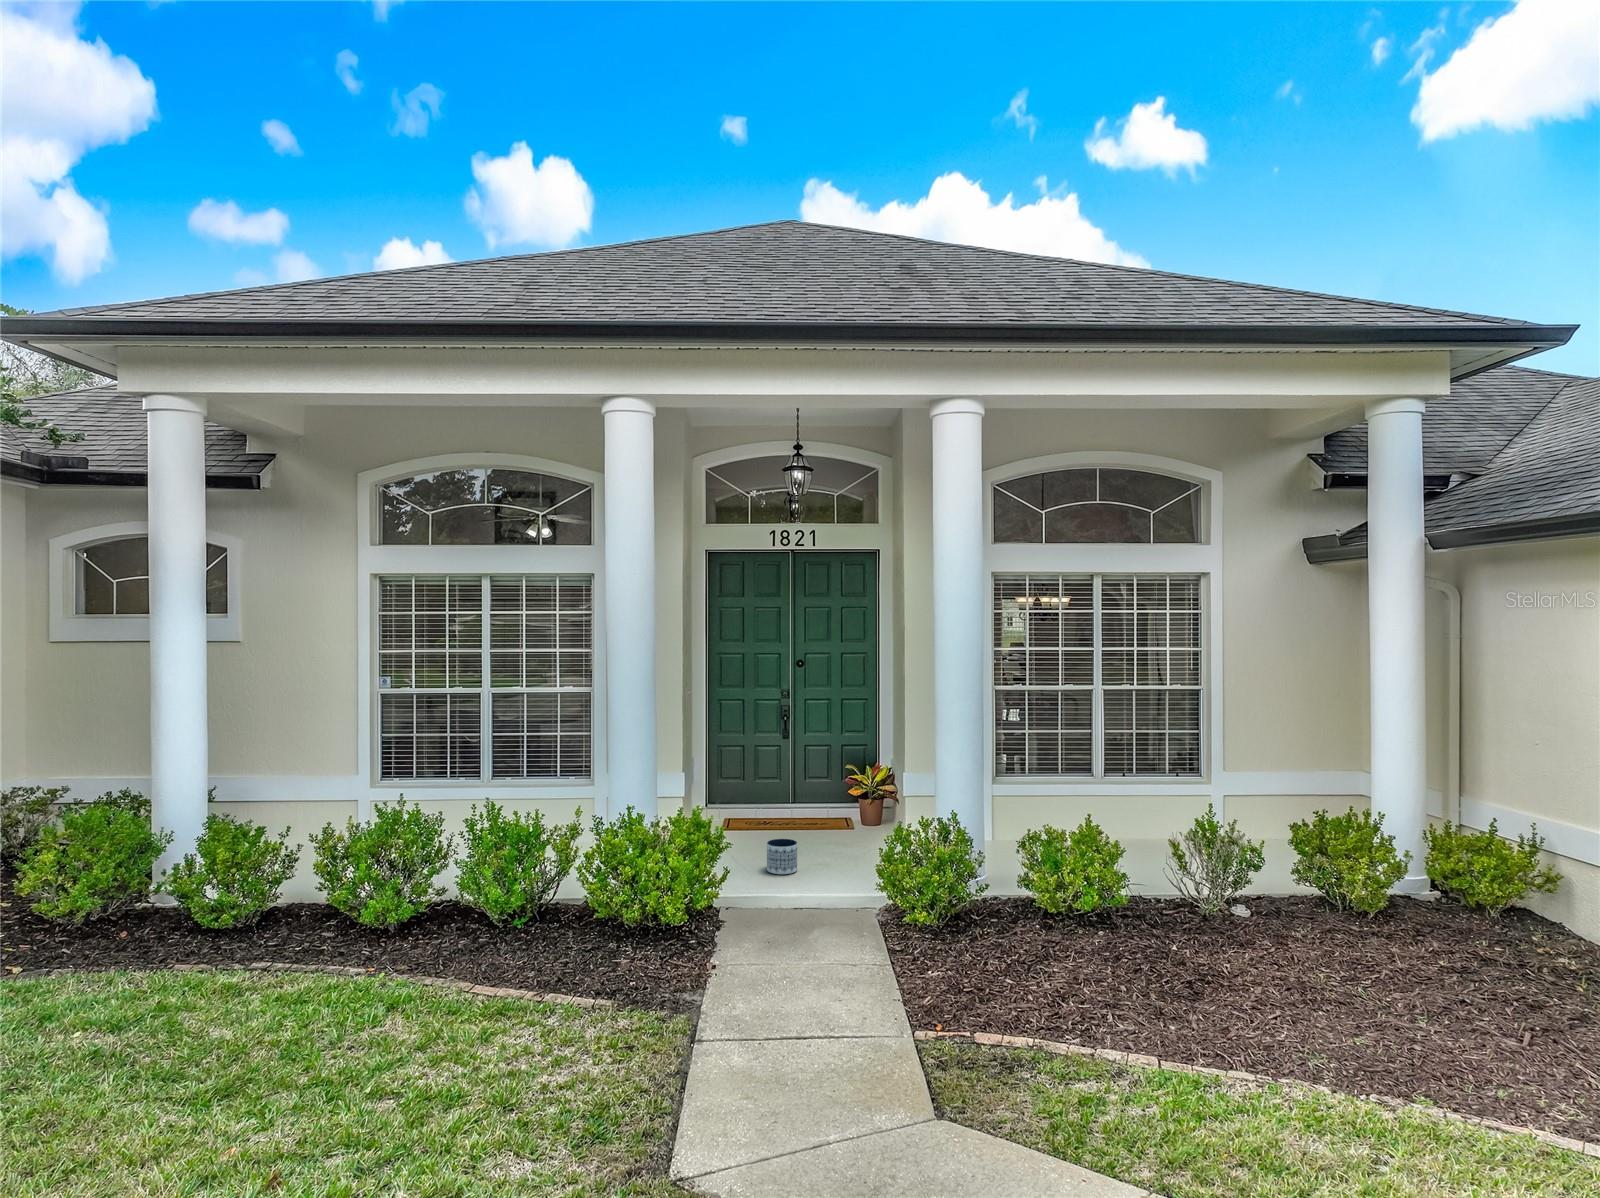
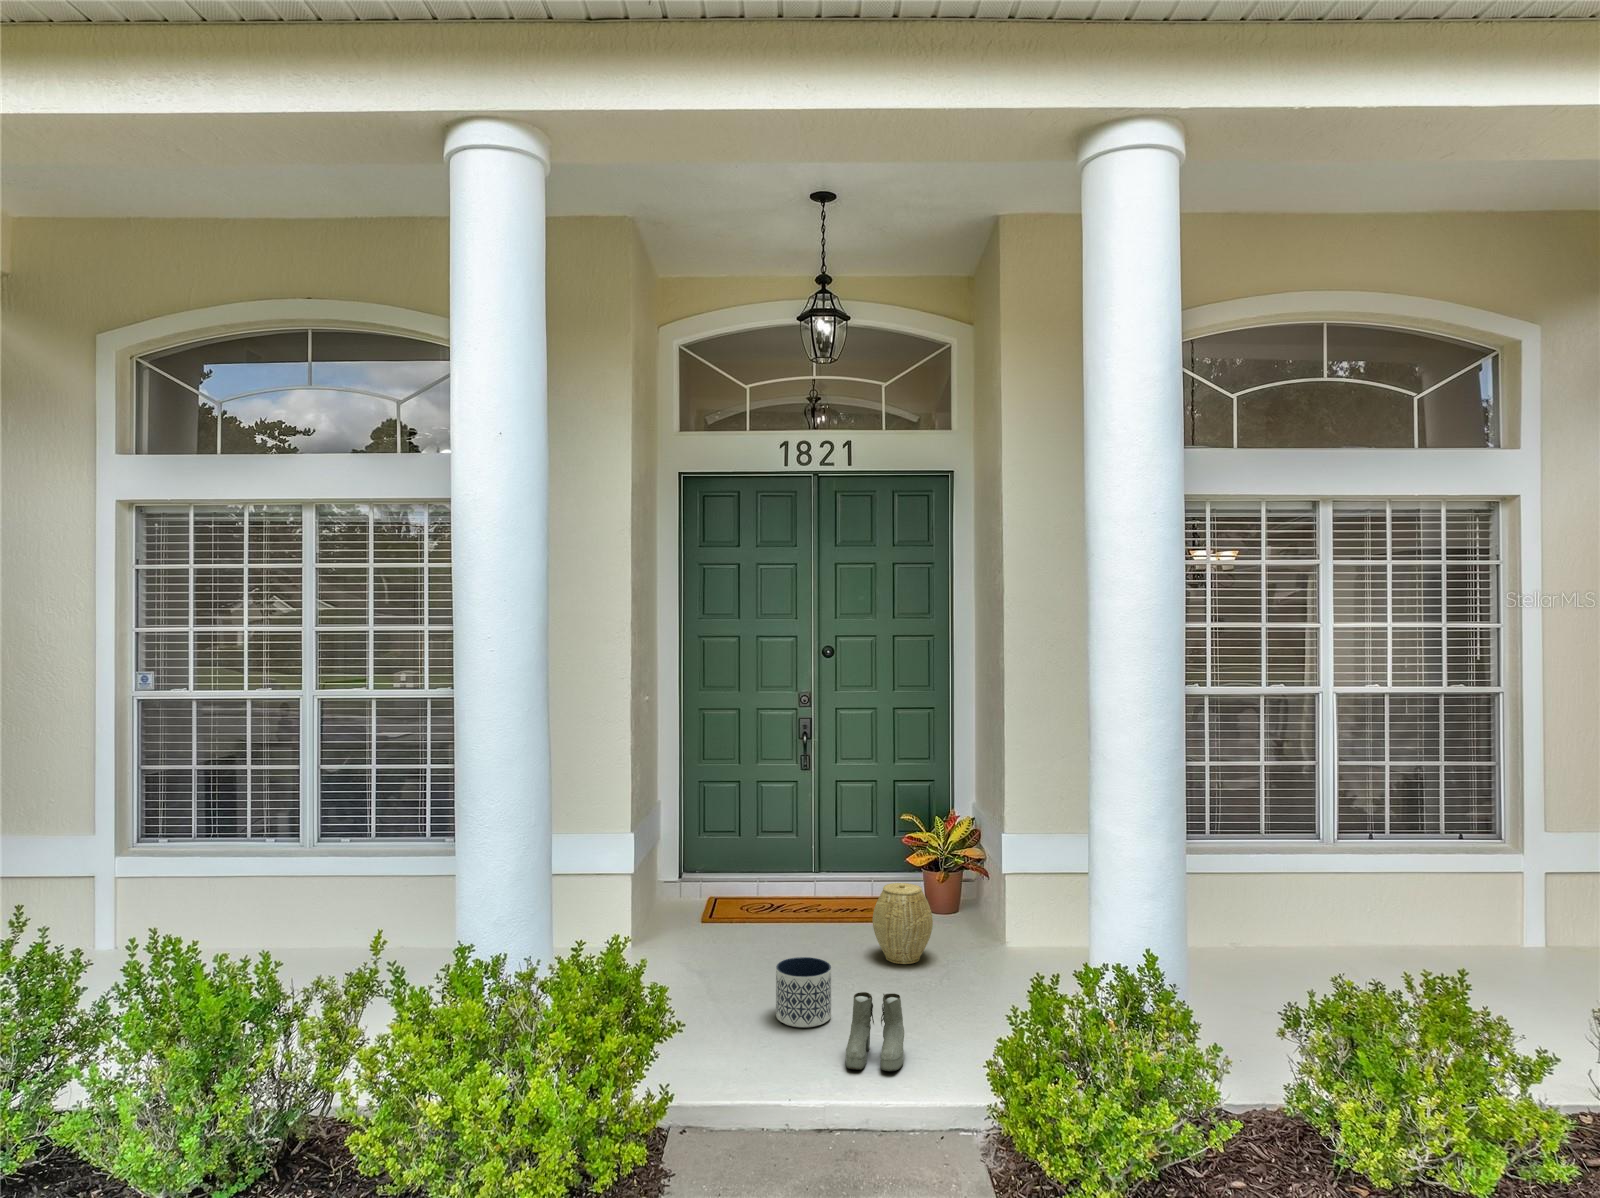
woven basket: none [824,802,859,848] -> present [873,883,933,964]
boots: none [803,853,835,891] -> present [846,992,904,1071]

